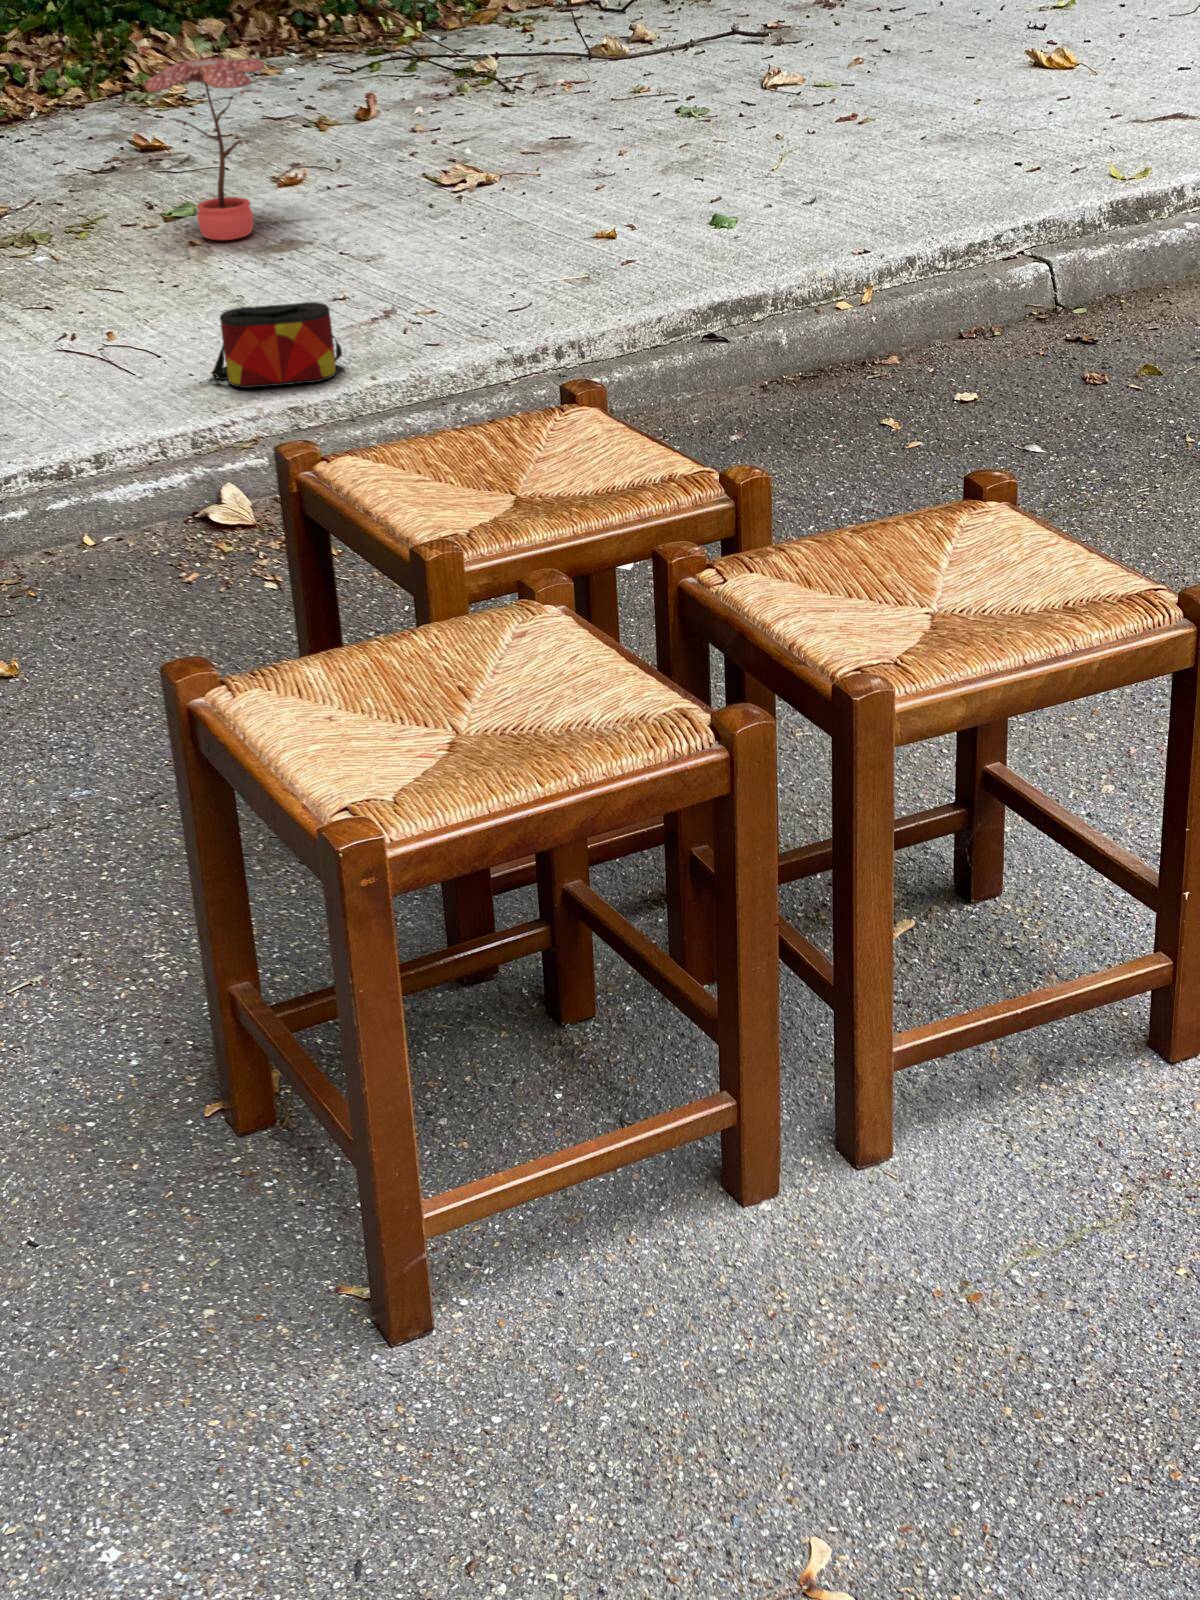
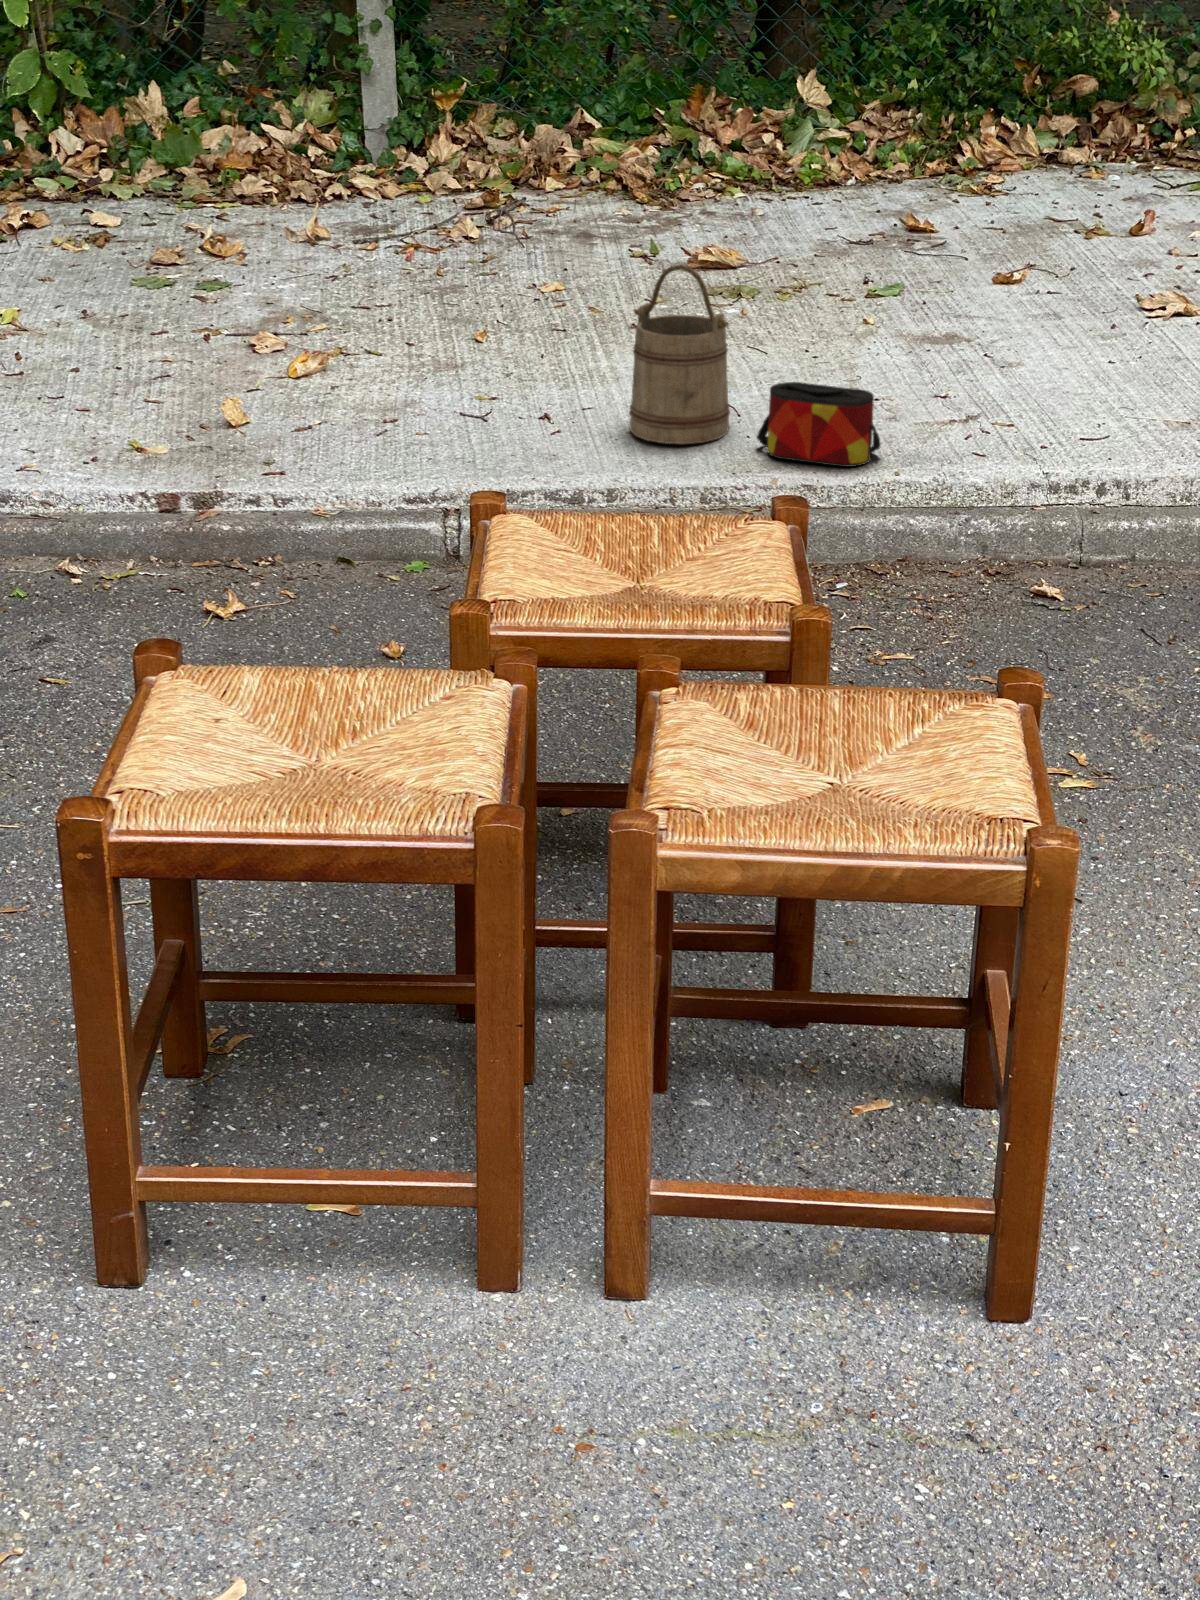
potted plant: present [145,58,264,240] -> none [842,147,970,323]
bucket: none [40,207,169,399] -> present [629,264,730,444]

